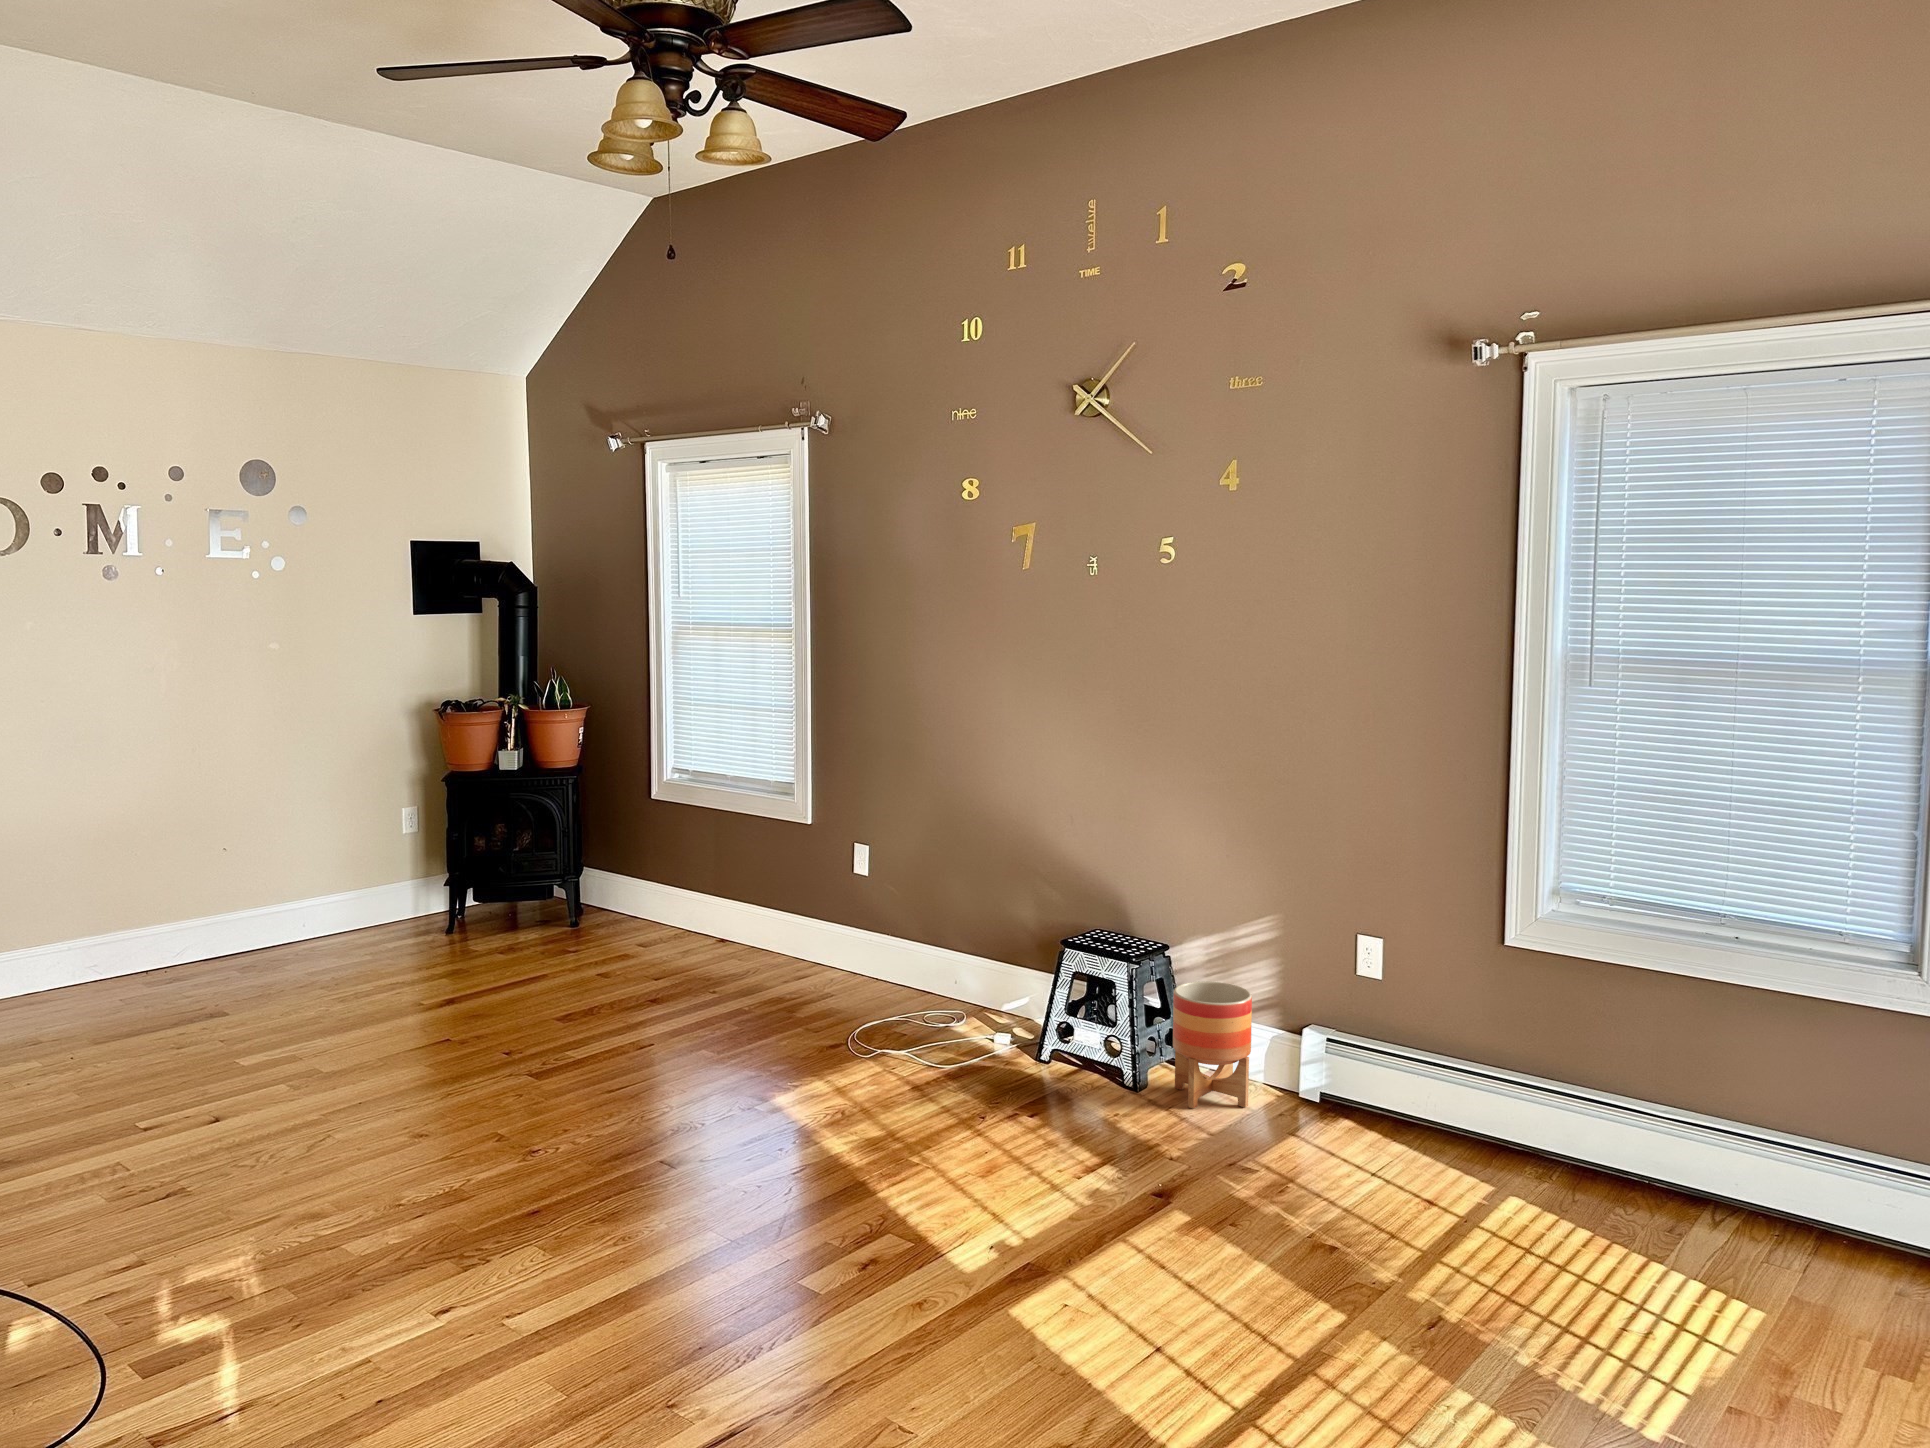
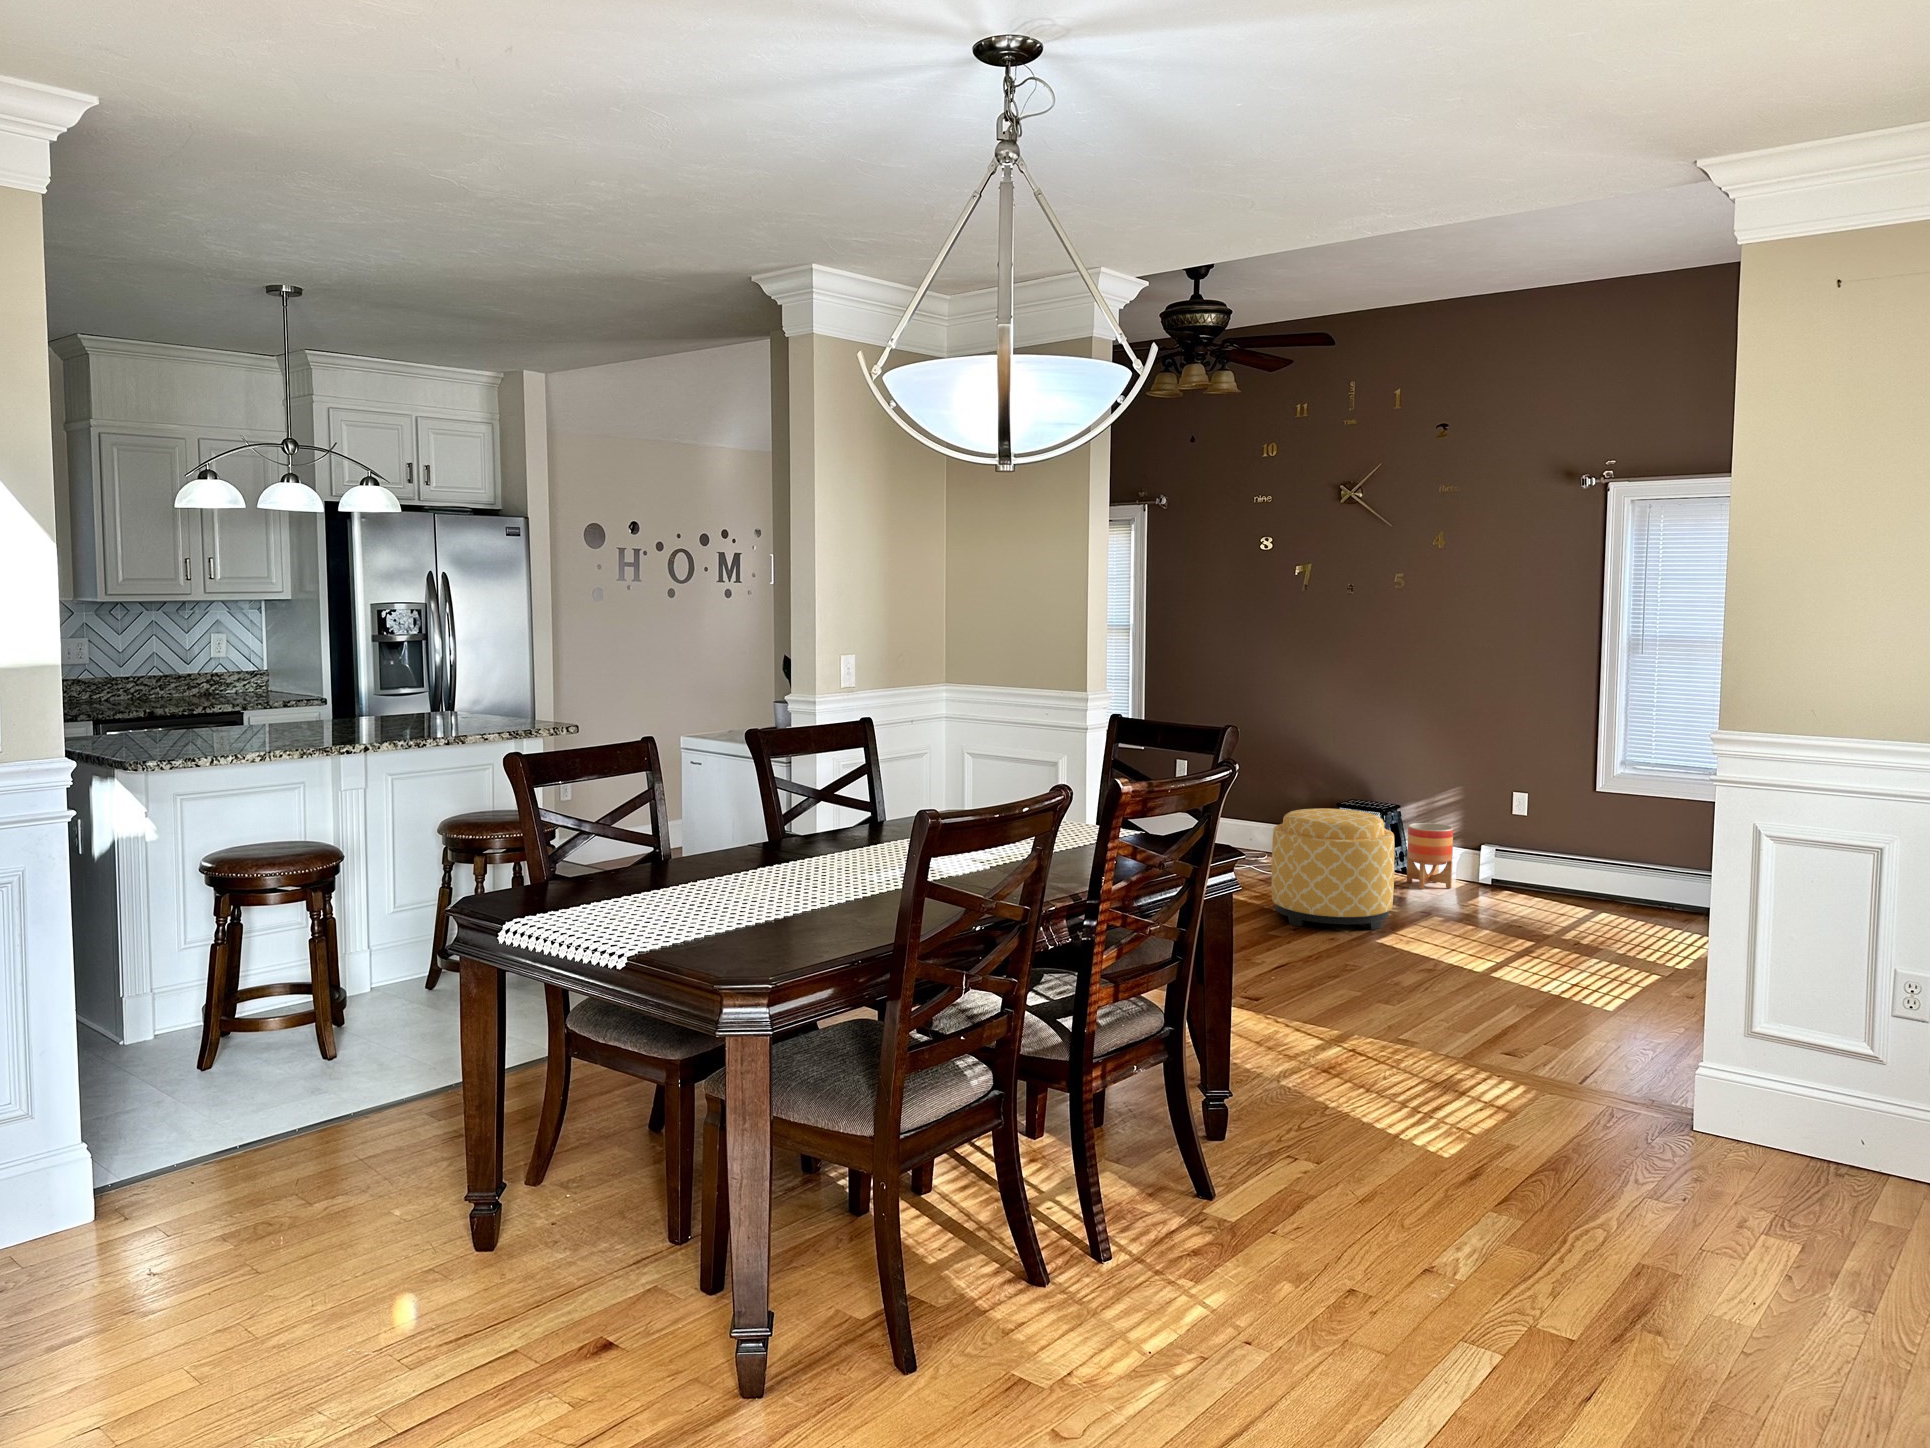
ottoman: none [853,979,1084,1248] -> present [1271,808,1395,930]

